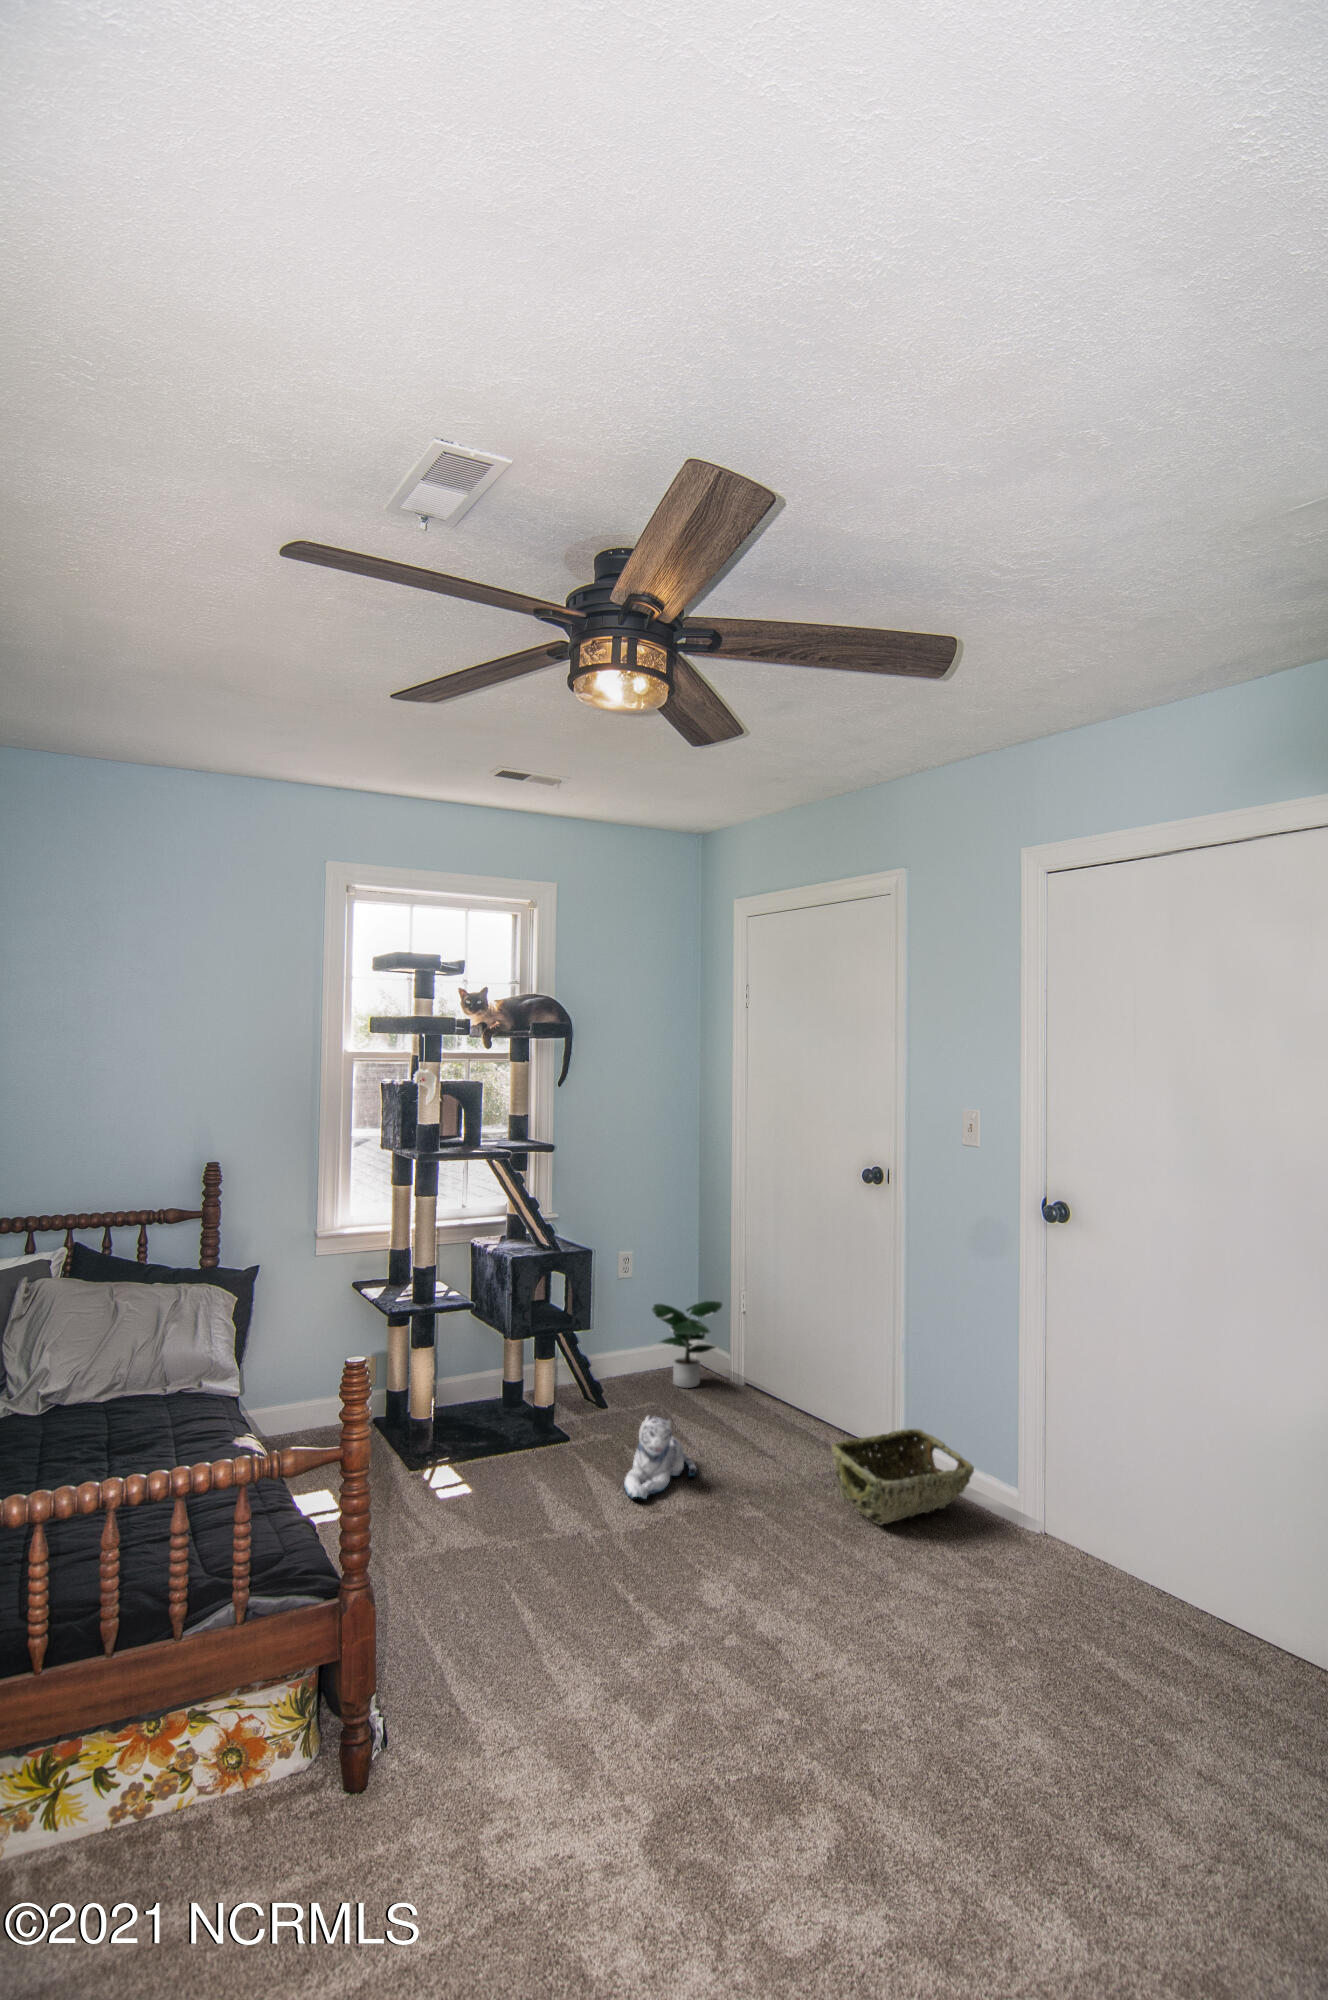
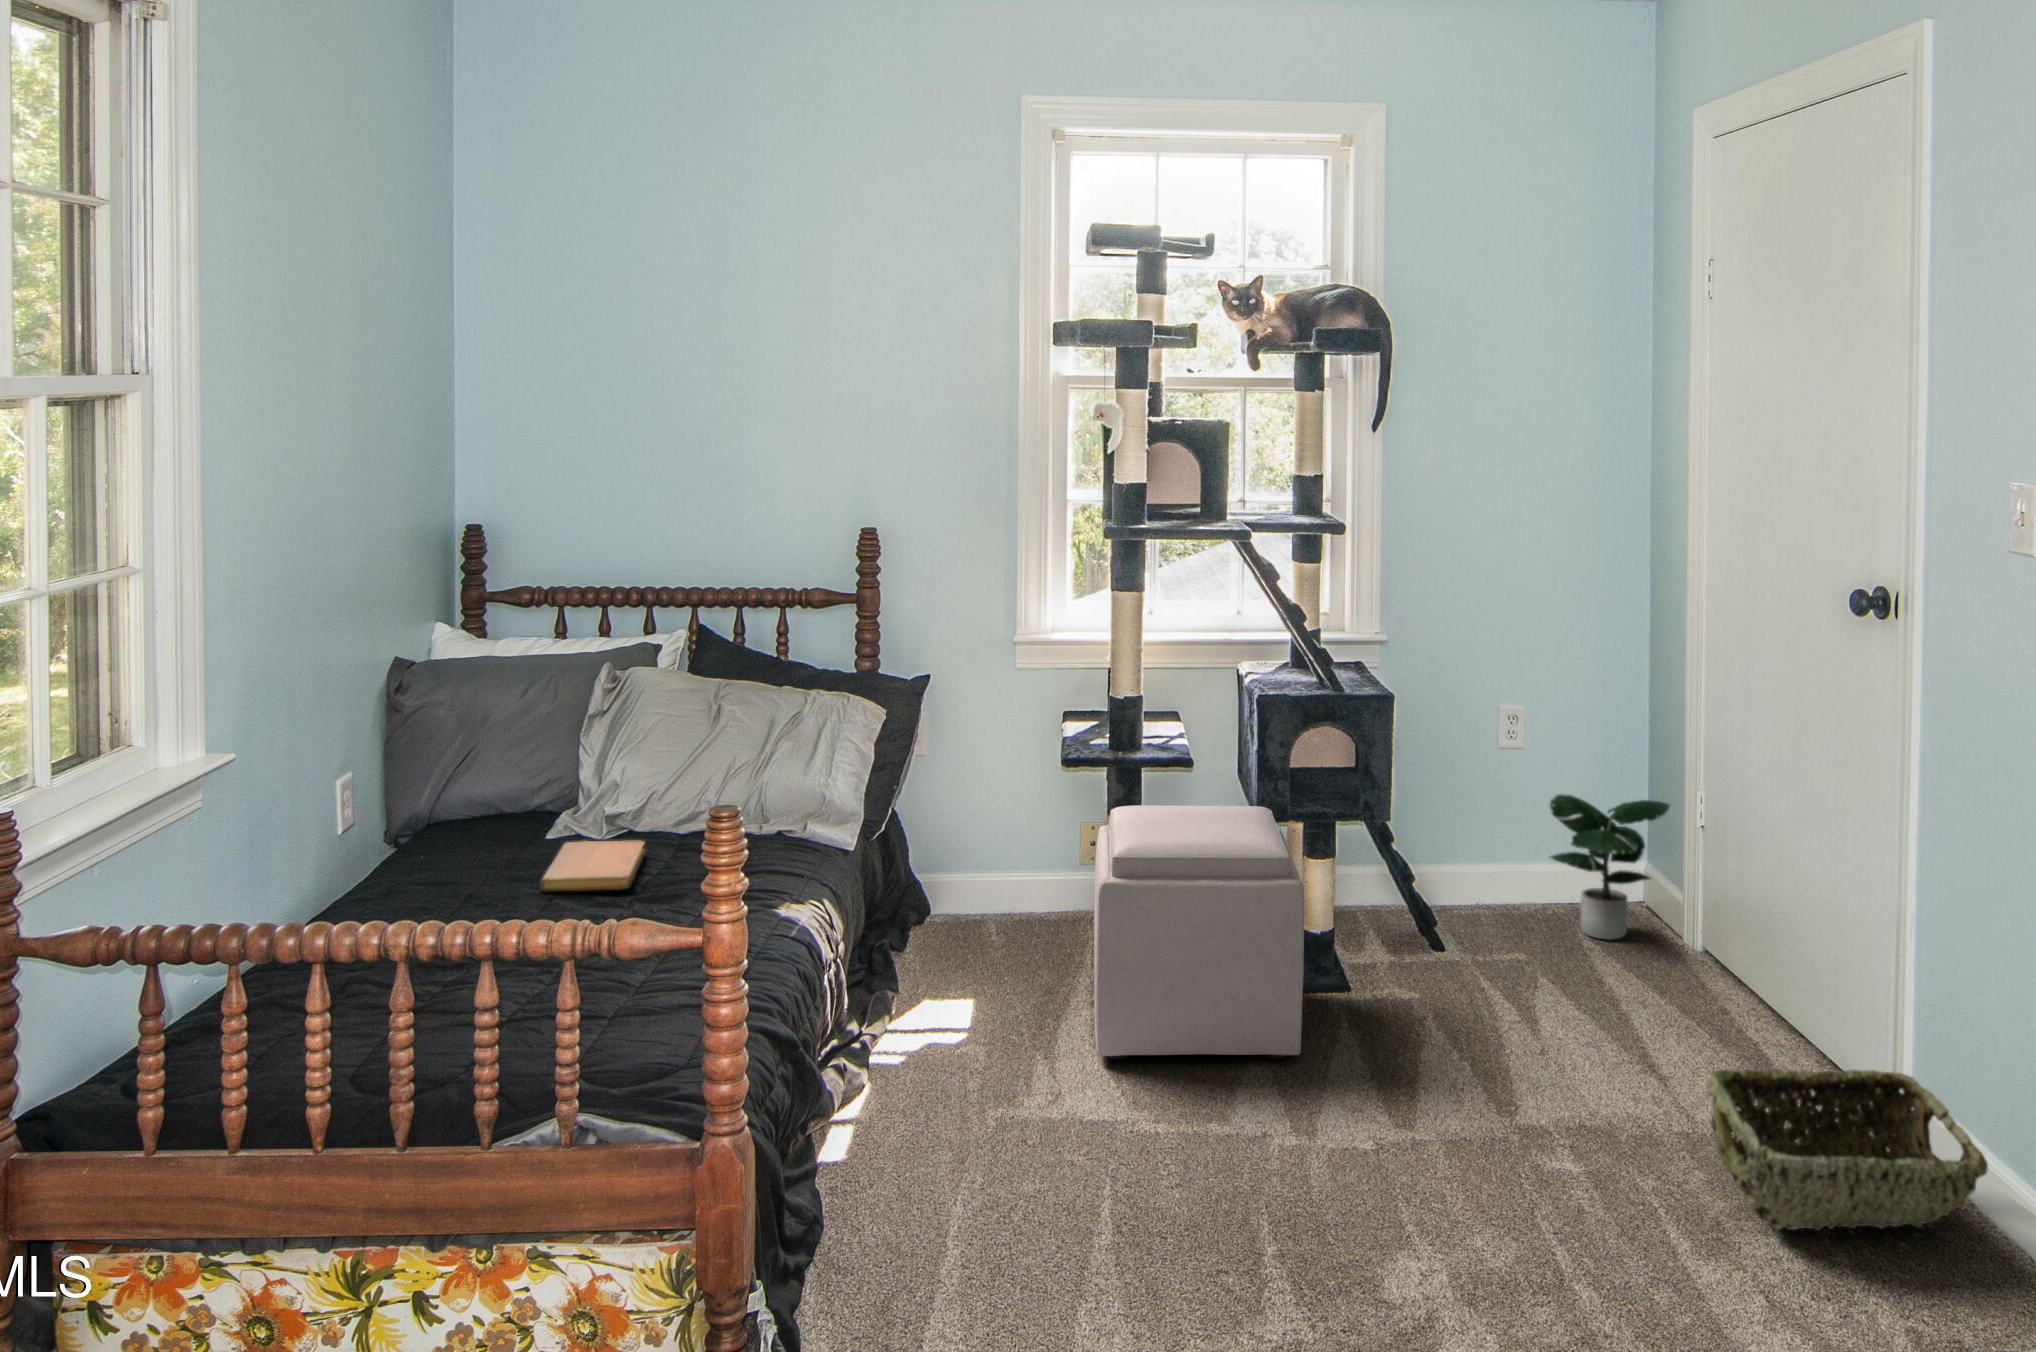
ottoman: none [406,1331,571,1509] -> present [1094,805,1304,1059]
notebook: none [36,1411,120,1458] -> present [540,841,645,891]
plush toy: present [624,1416,697,1499] -> none [1379,969,1523,1103]

